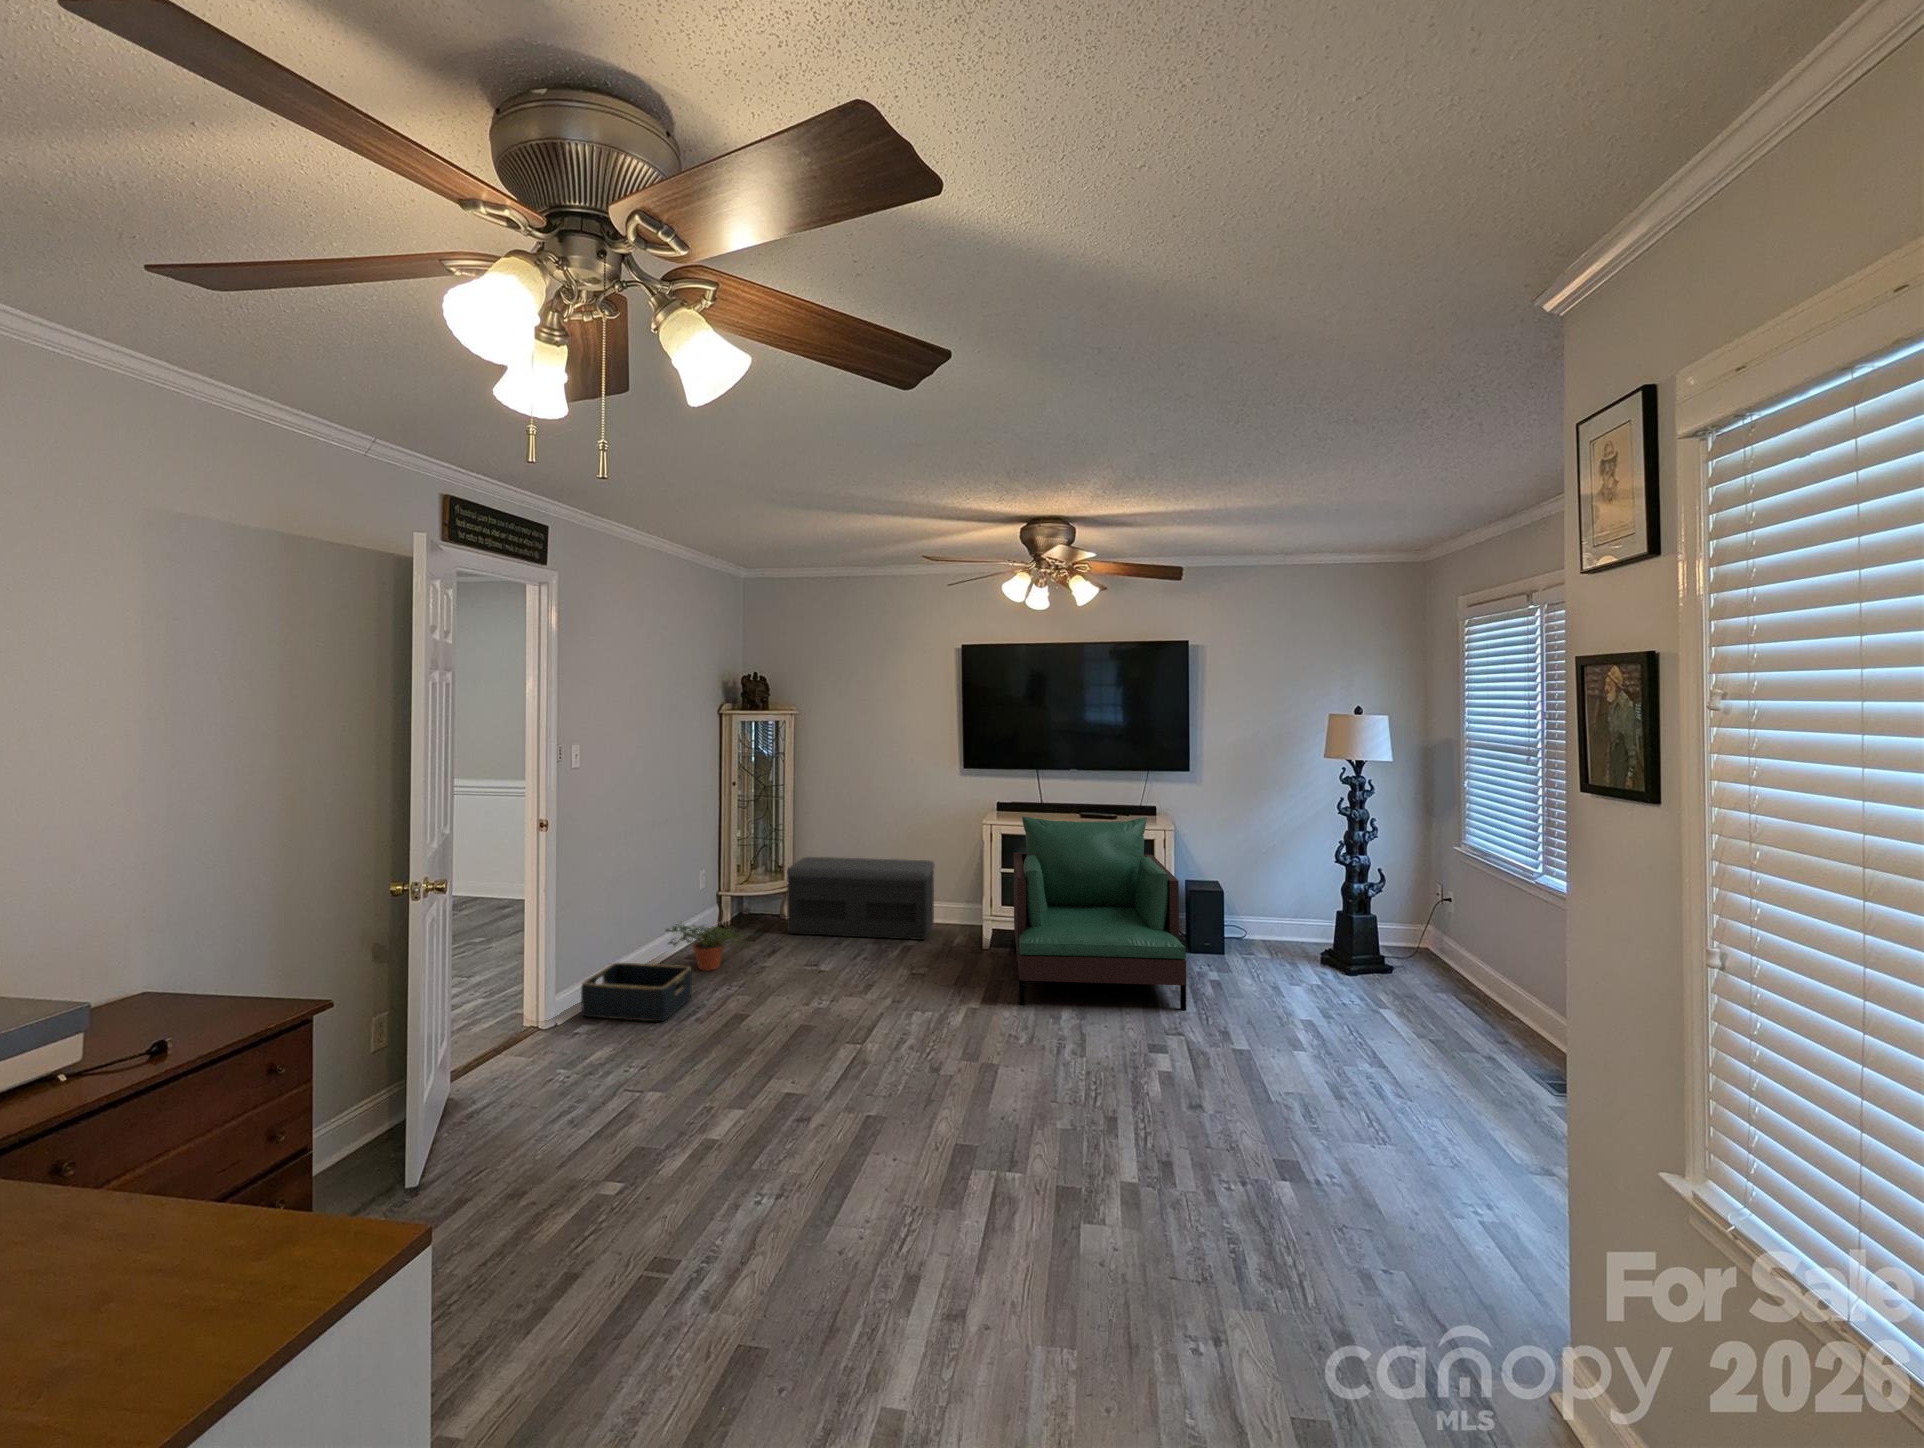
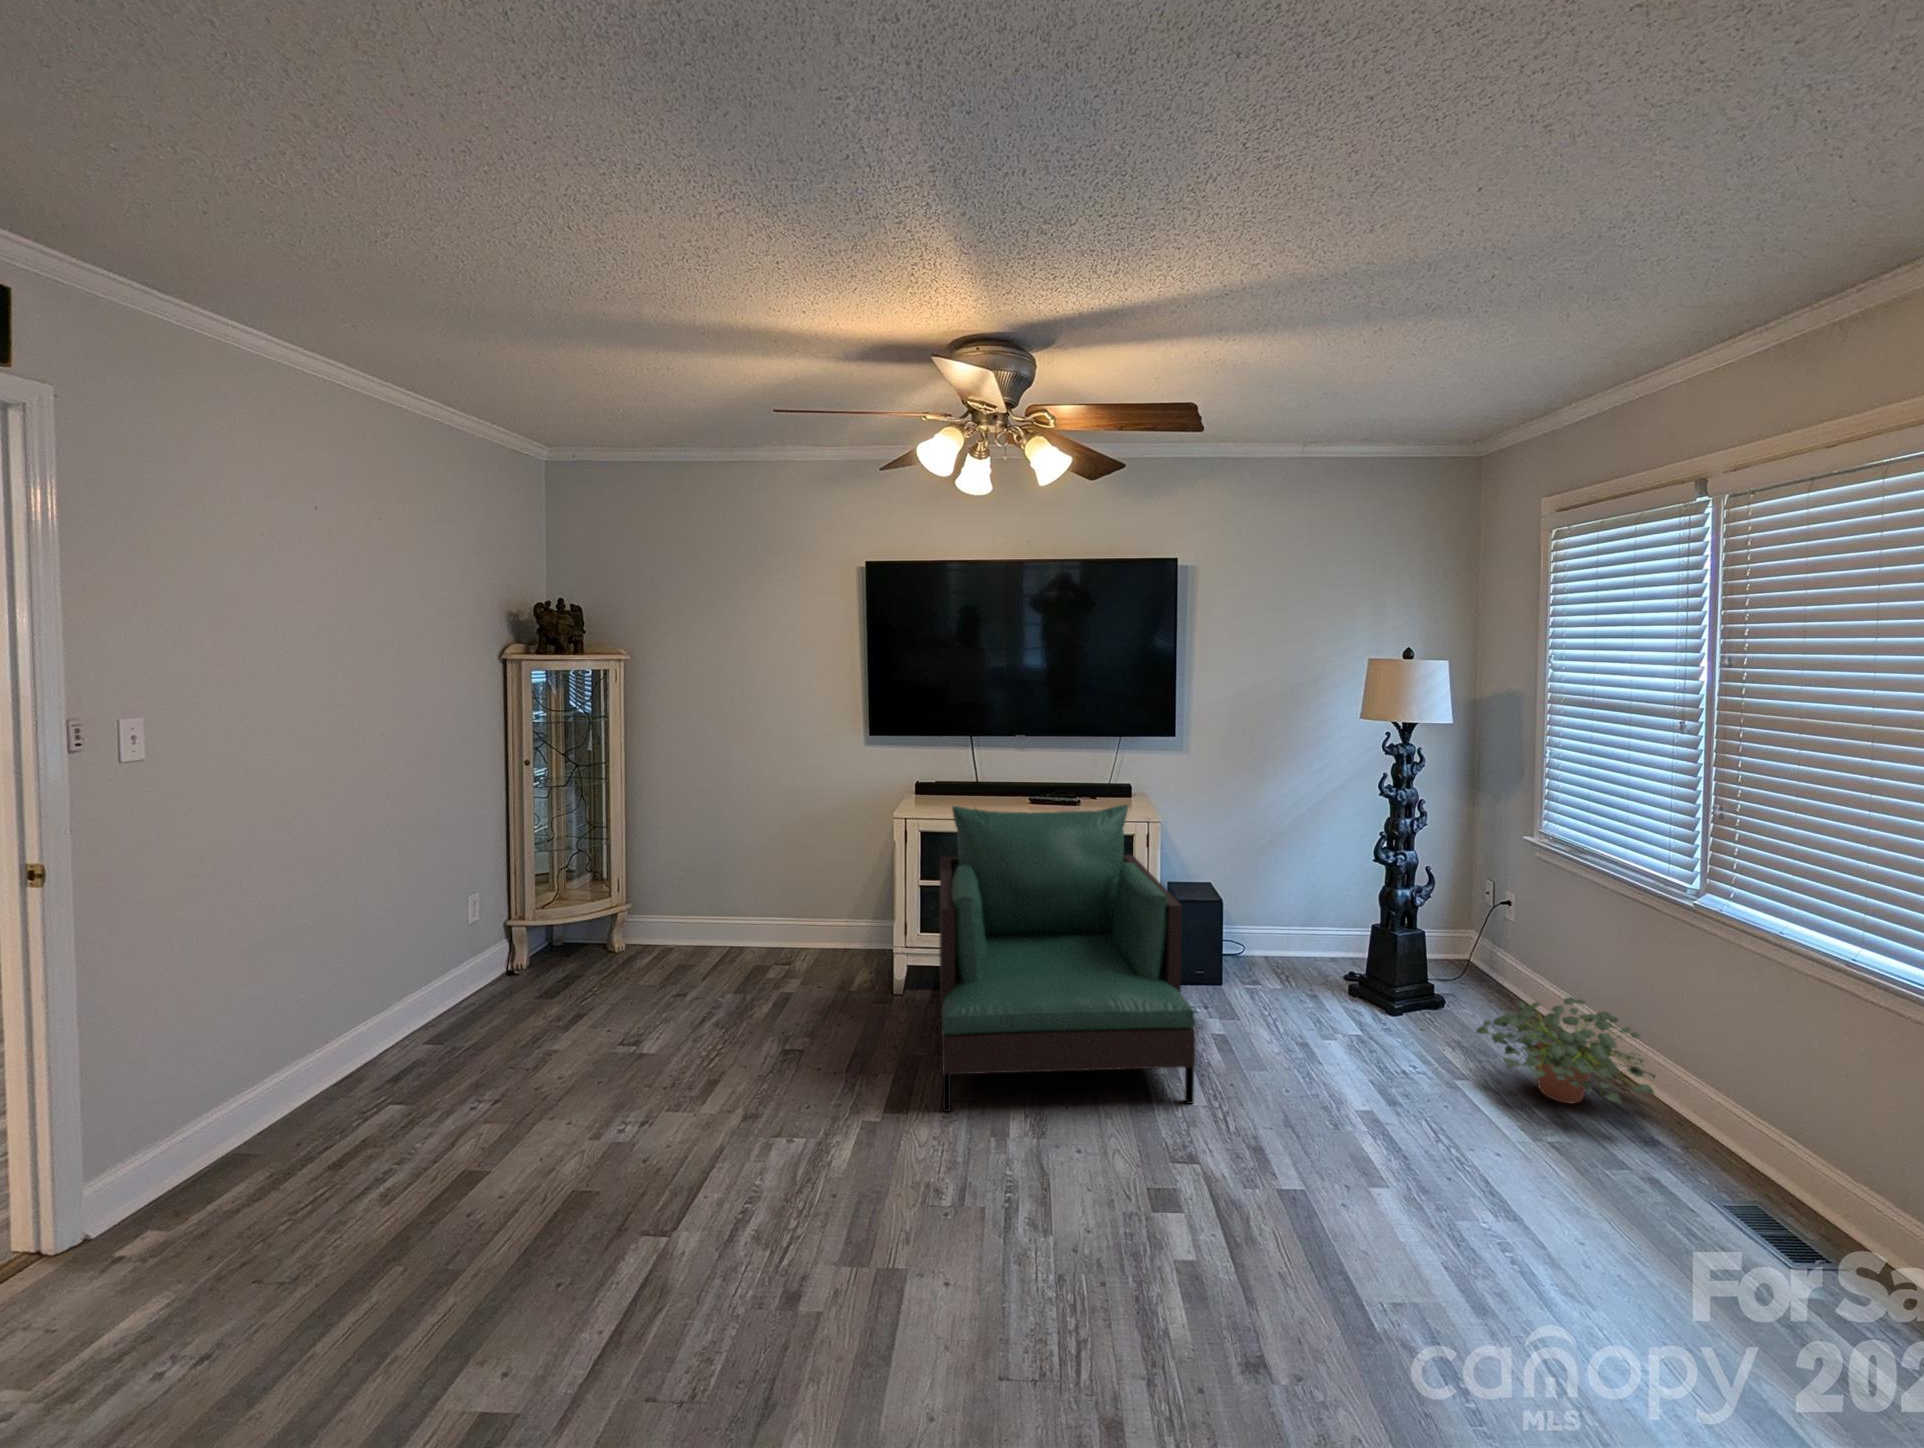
storage bench: present [787,857,935,940] -> none [606,862,831,981]
potted plant: present [666,924,744,971] -> present [1477,997,1656,1105]
basket: present [581,962,692,1021] -> none [121,1087,377,1214]

